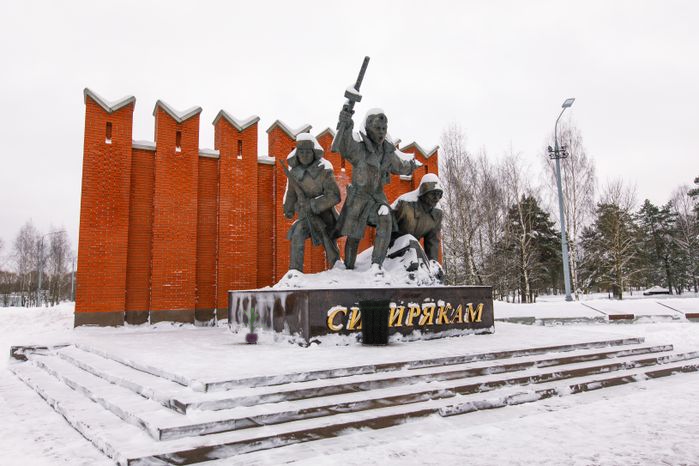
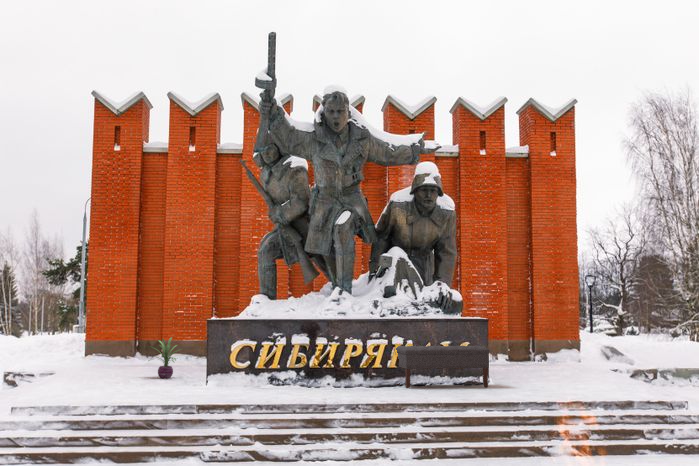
waste bin: present [357,299,392,346] -> none [262,332,305,389]
bench: none [442,305,508,340] -> present [396,345,489,388]

